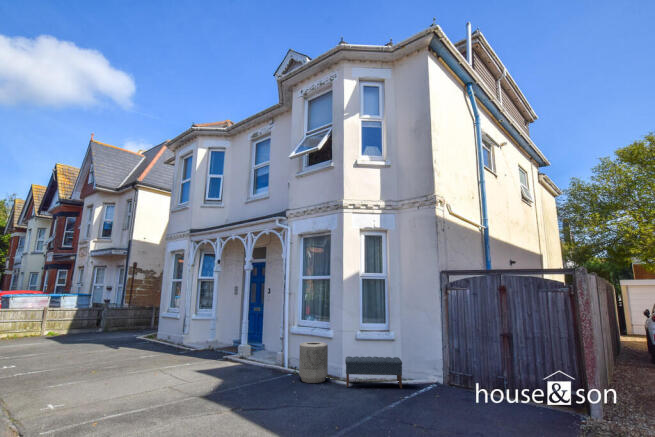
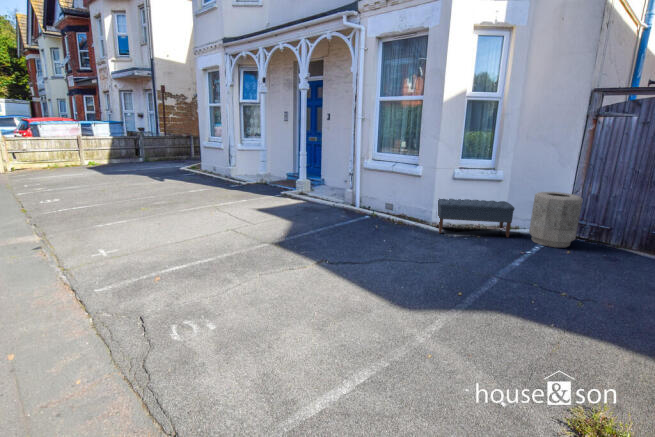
trash can: present [299,342,328,383] -> present [529,192,583,247]

